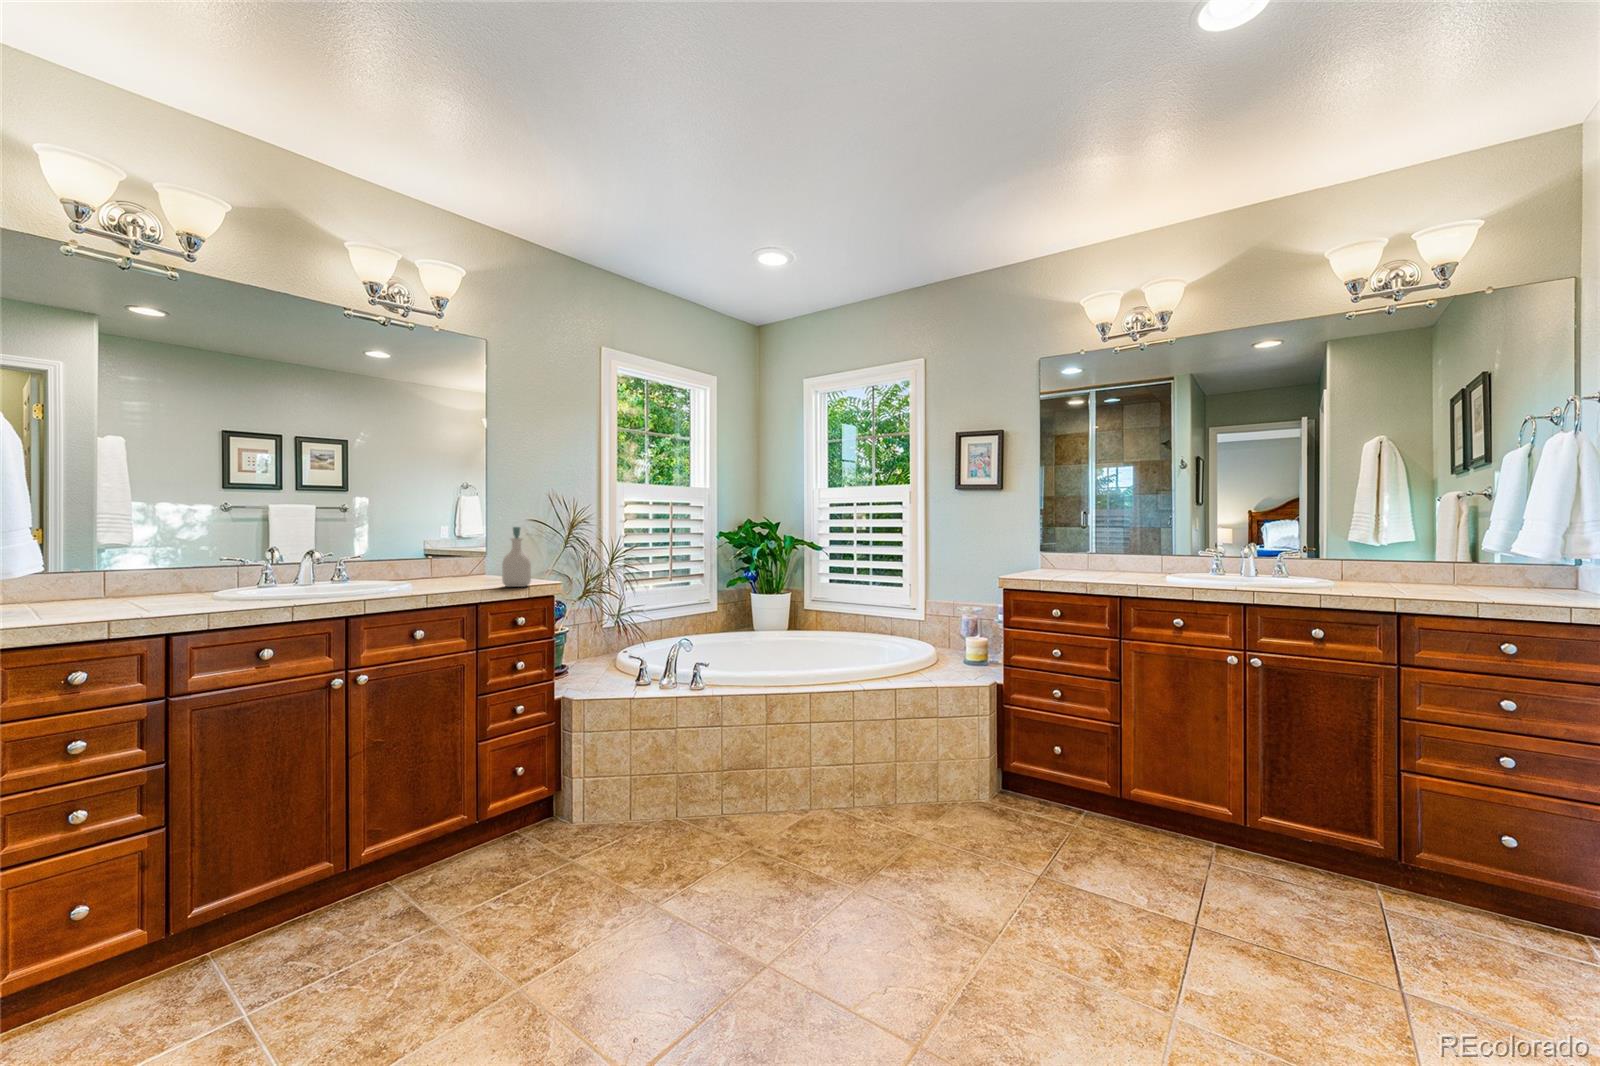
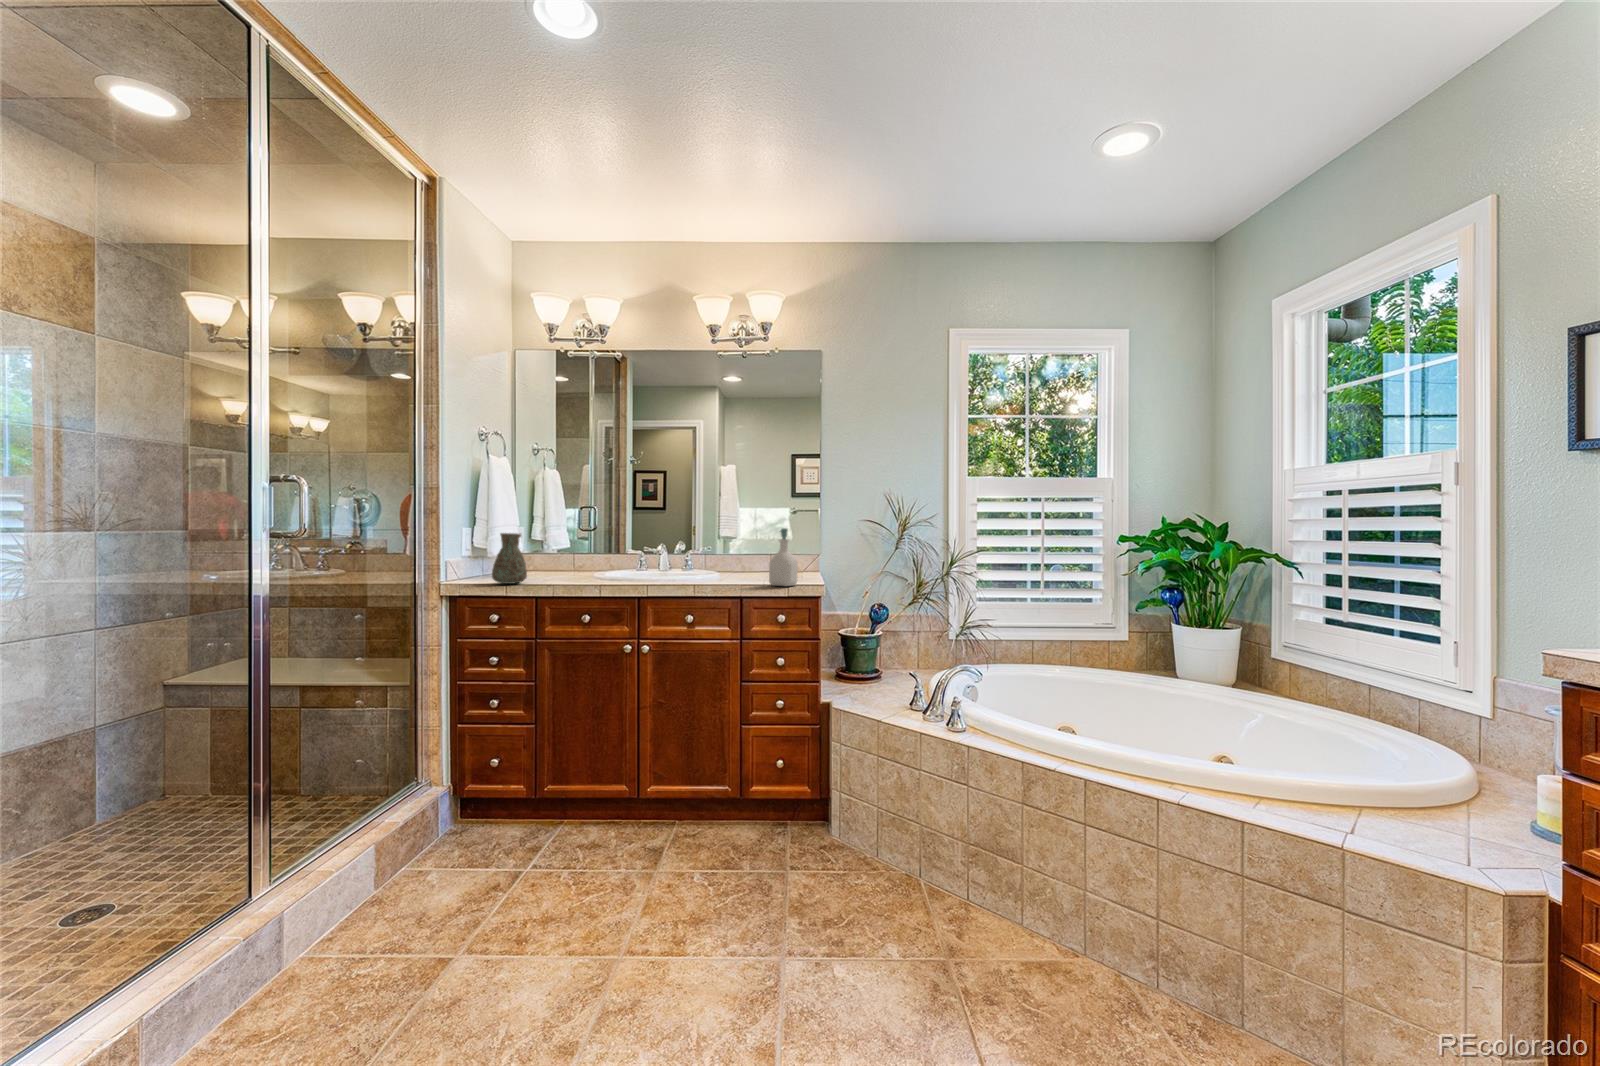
decorative vase: none [66,537,140,617] -> present [492,533,527,584]

